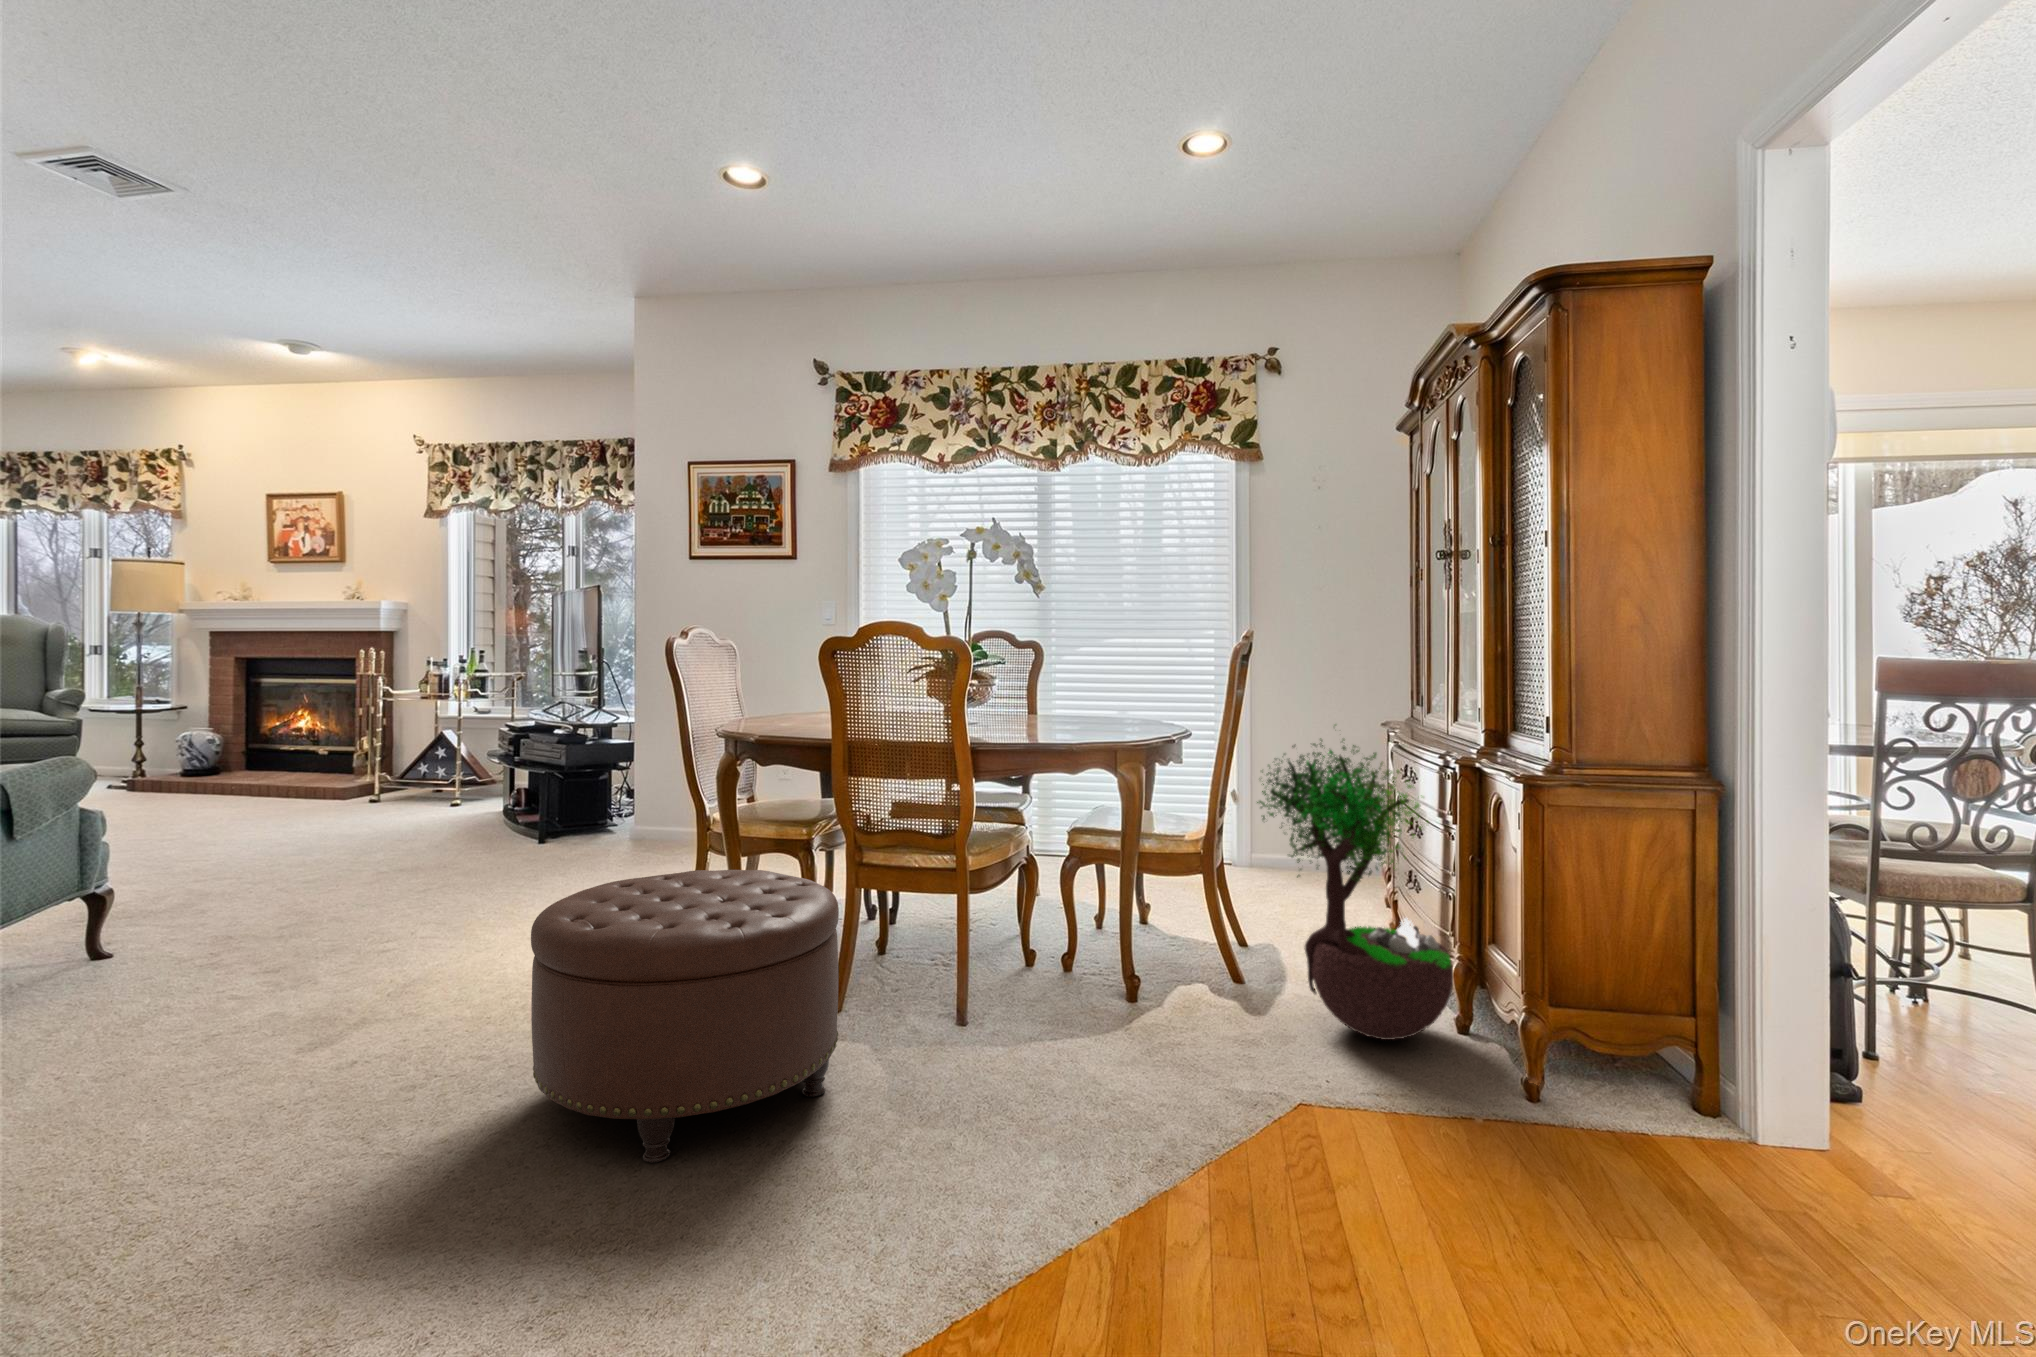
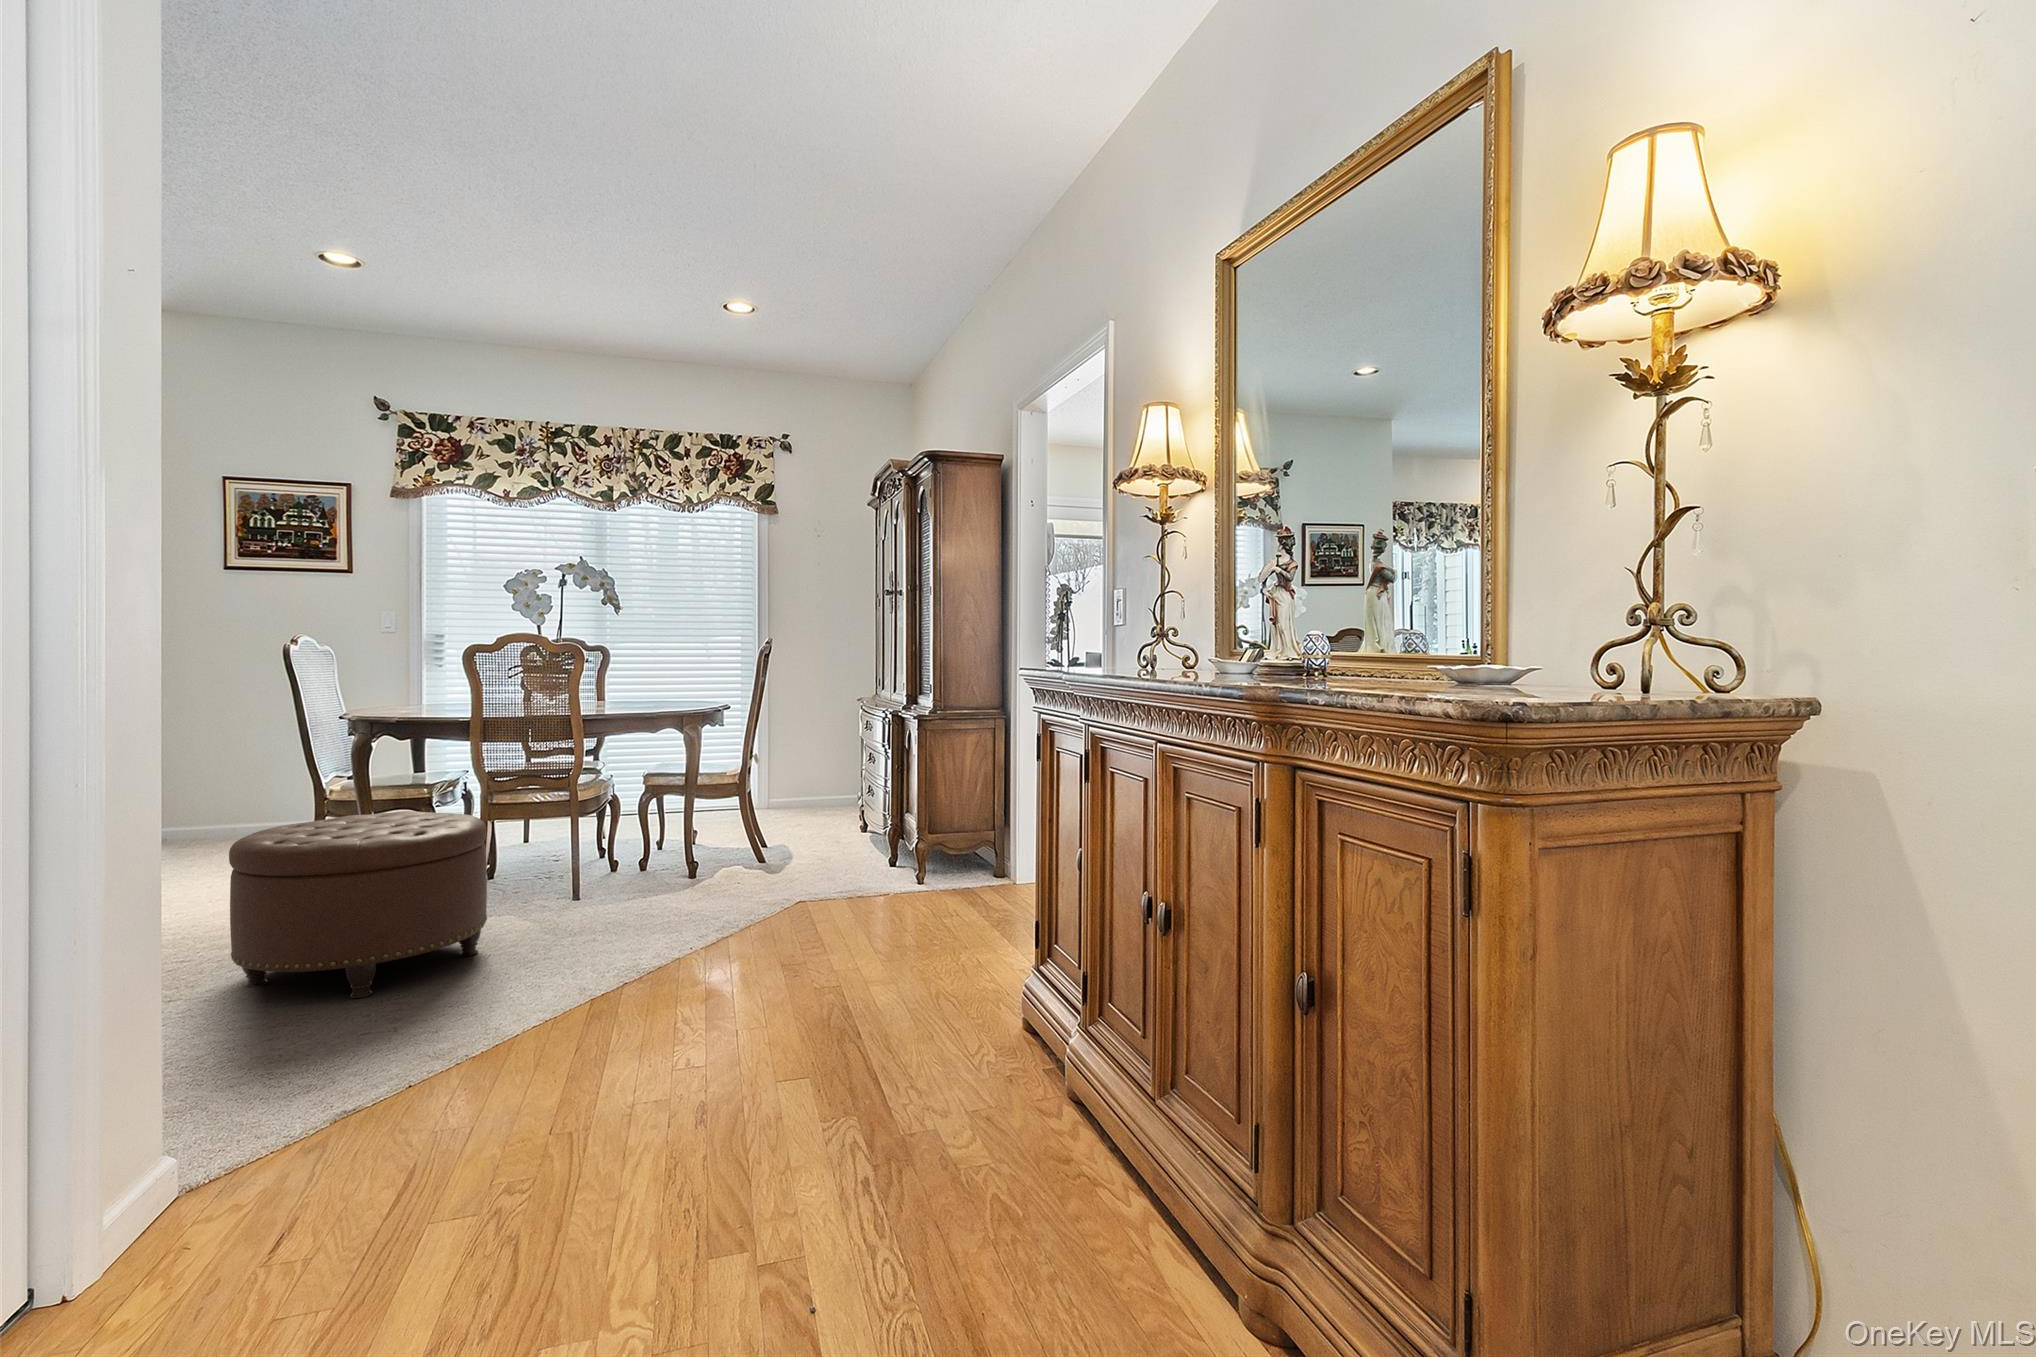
potted tree: present [1257,738,1453,1040] -> none [775,695,893,882]

